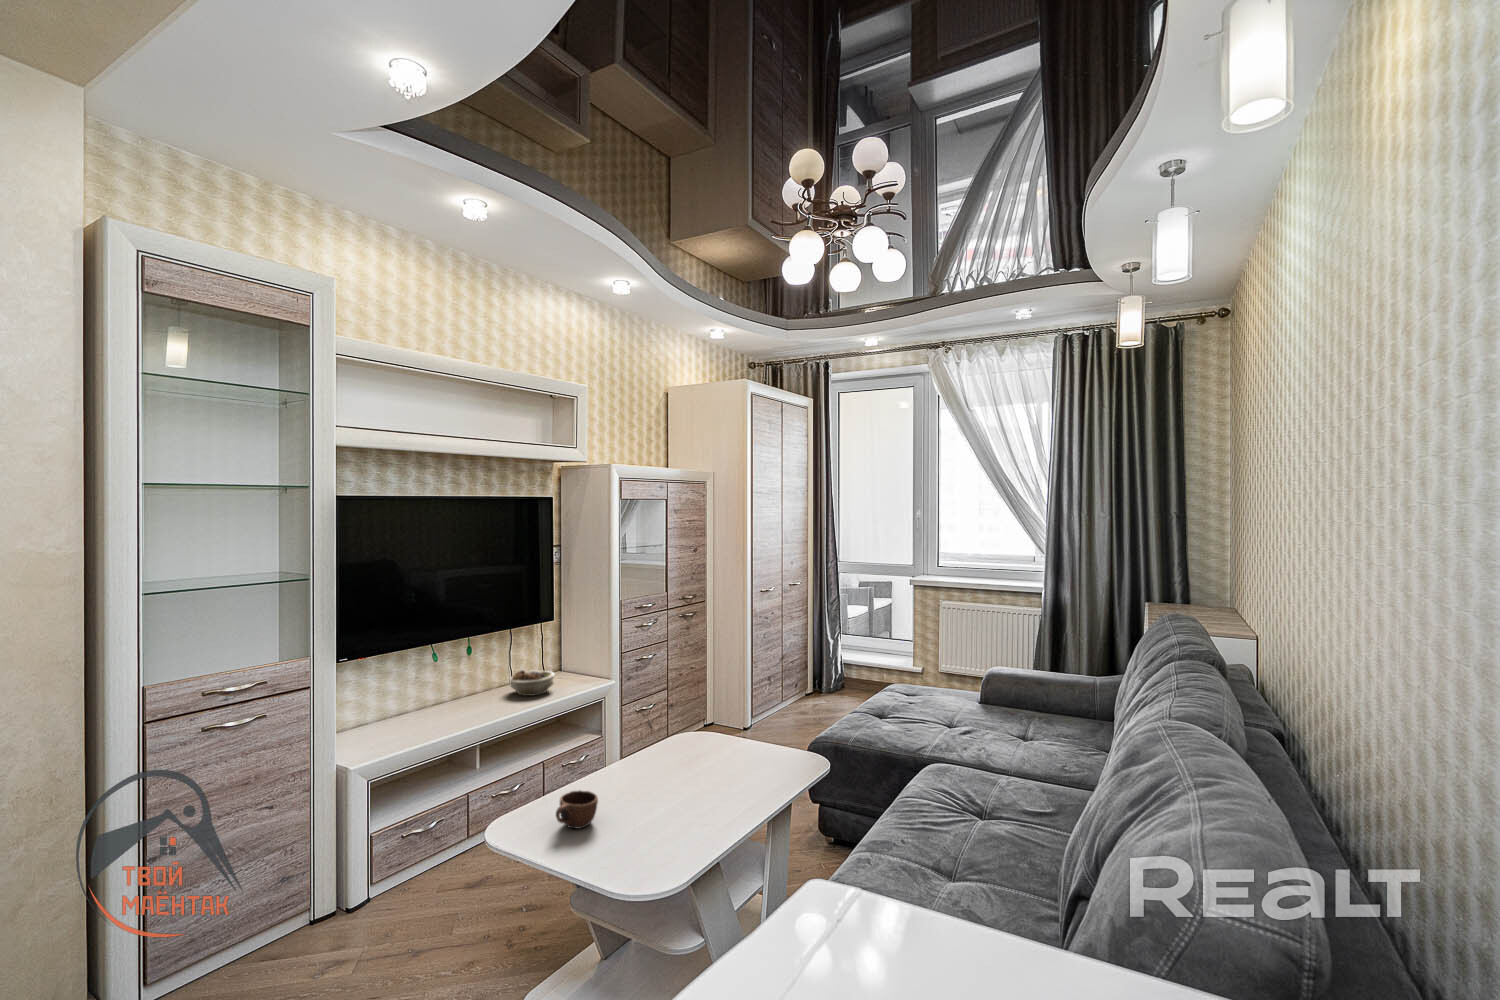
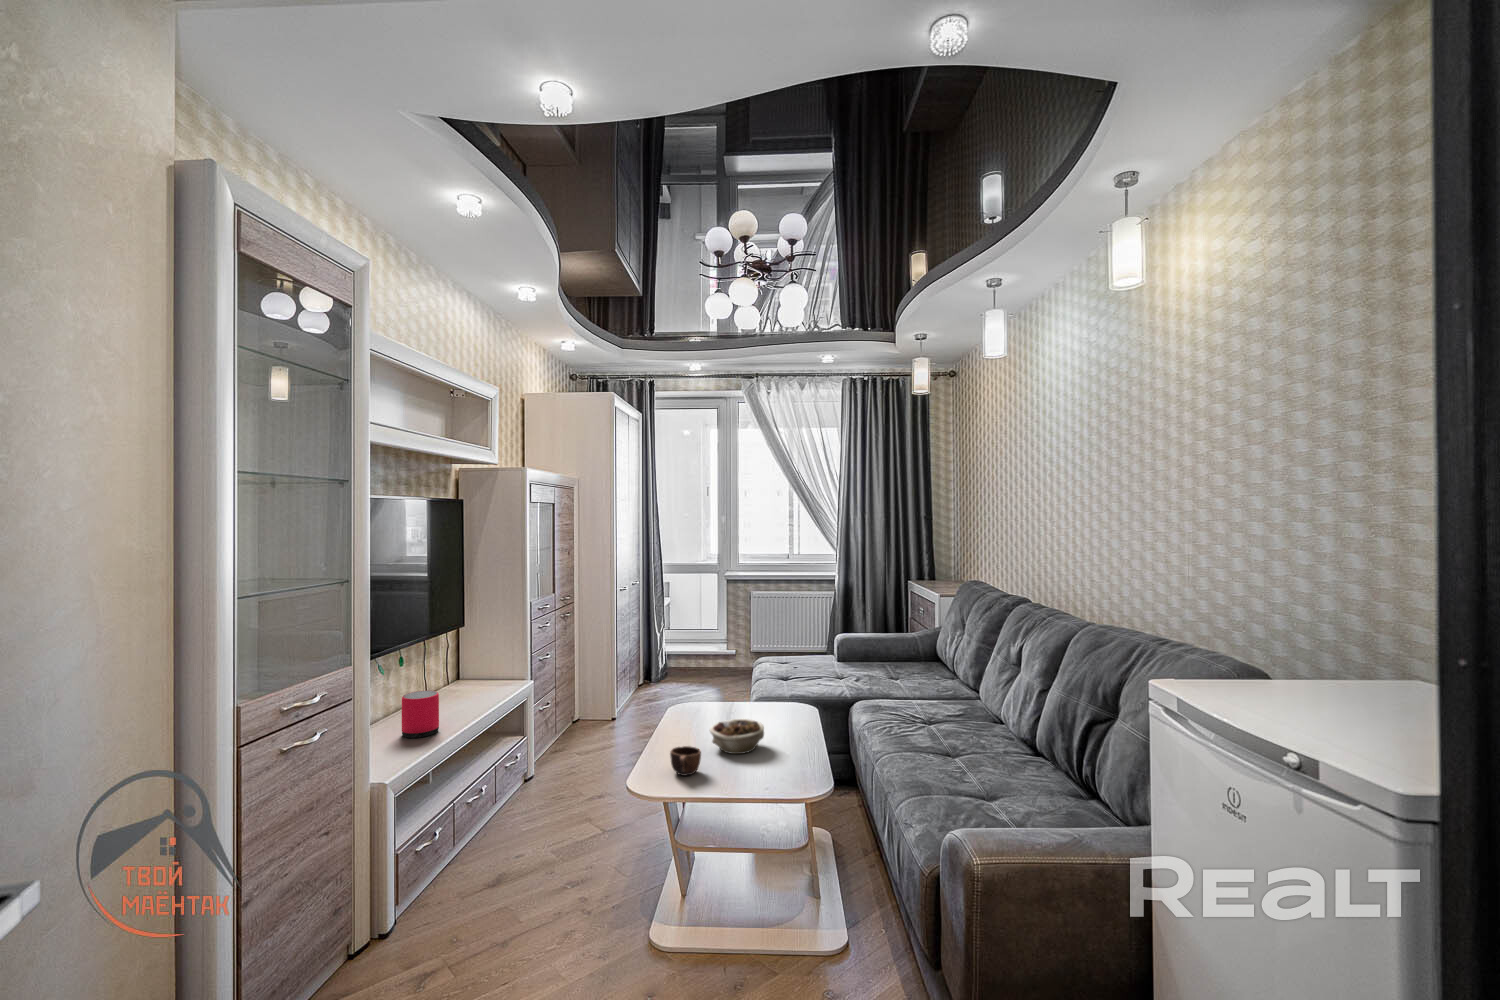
succulent planter: present [510,670,555,696] -> present [710,719,764,754]
speaker: none [431,680,467,726] -> present [402,691,439,738]

